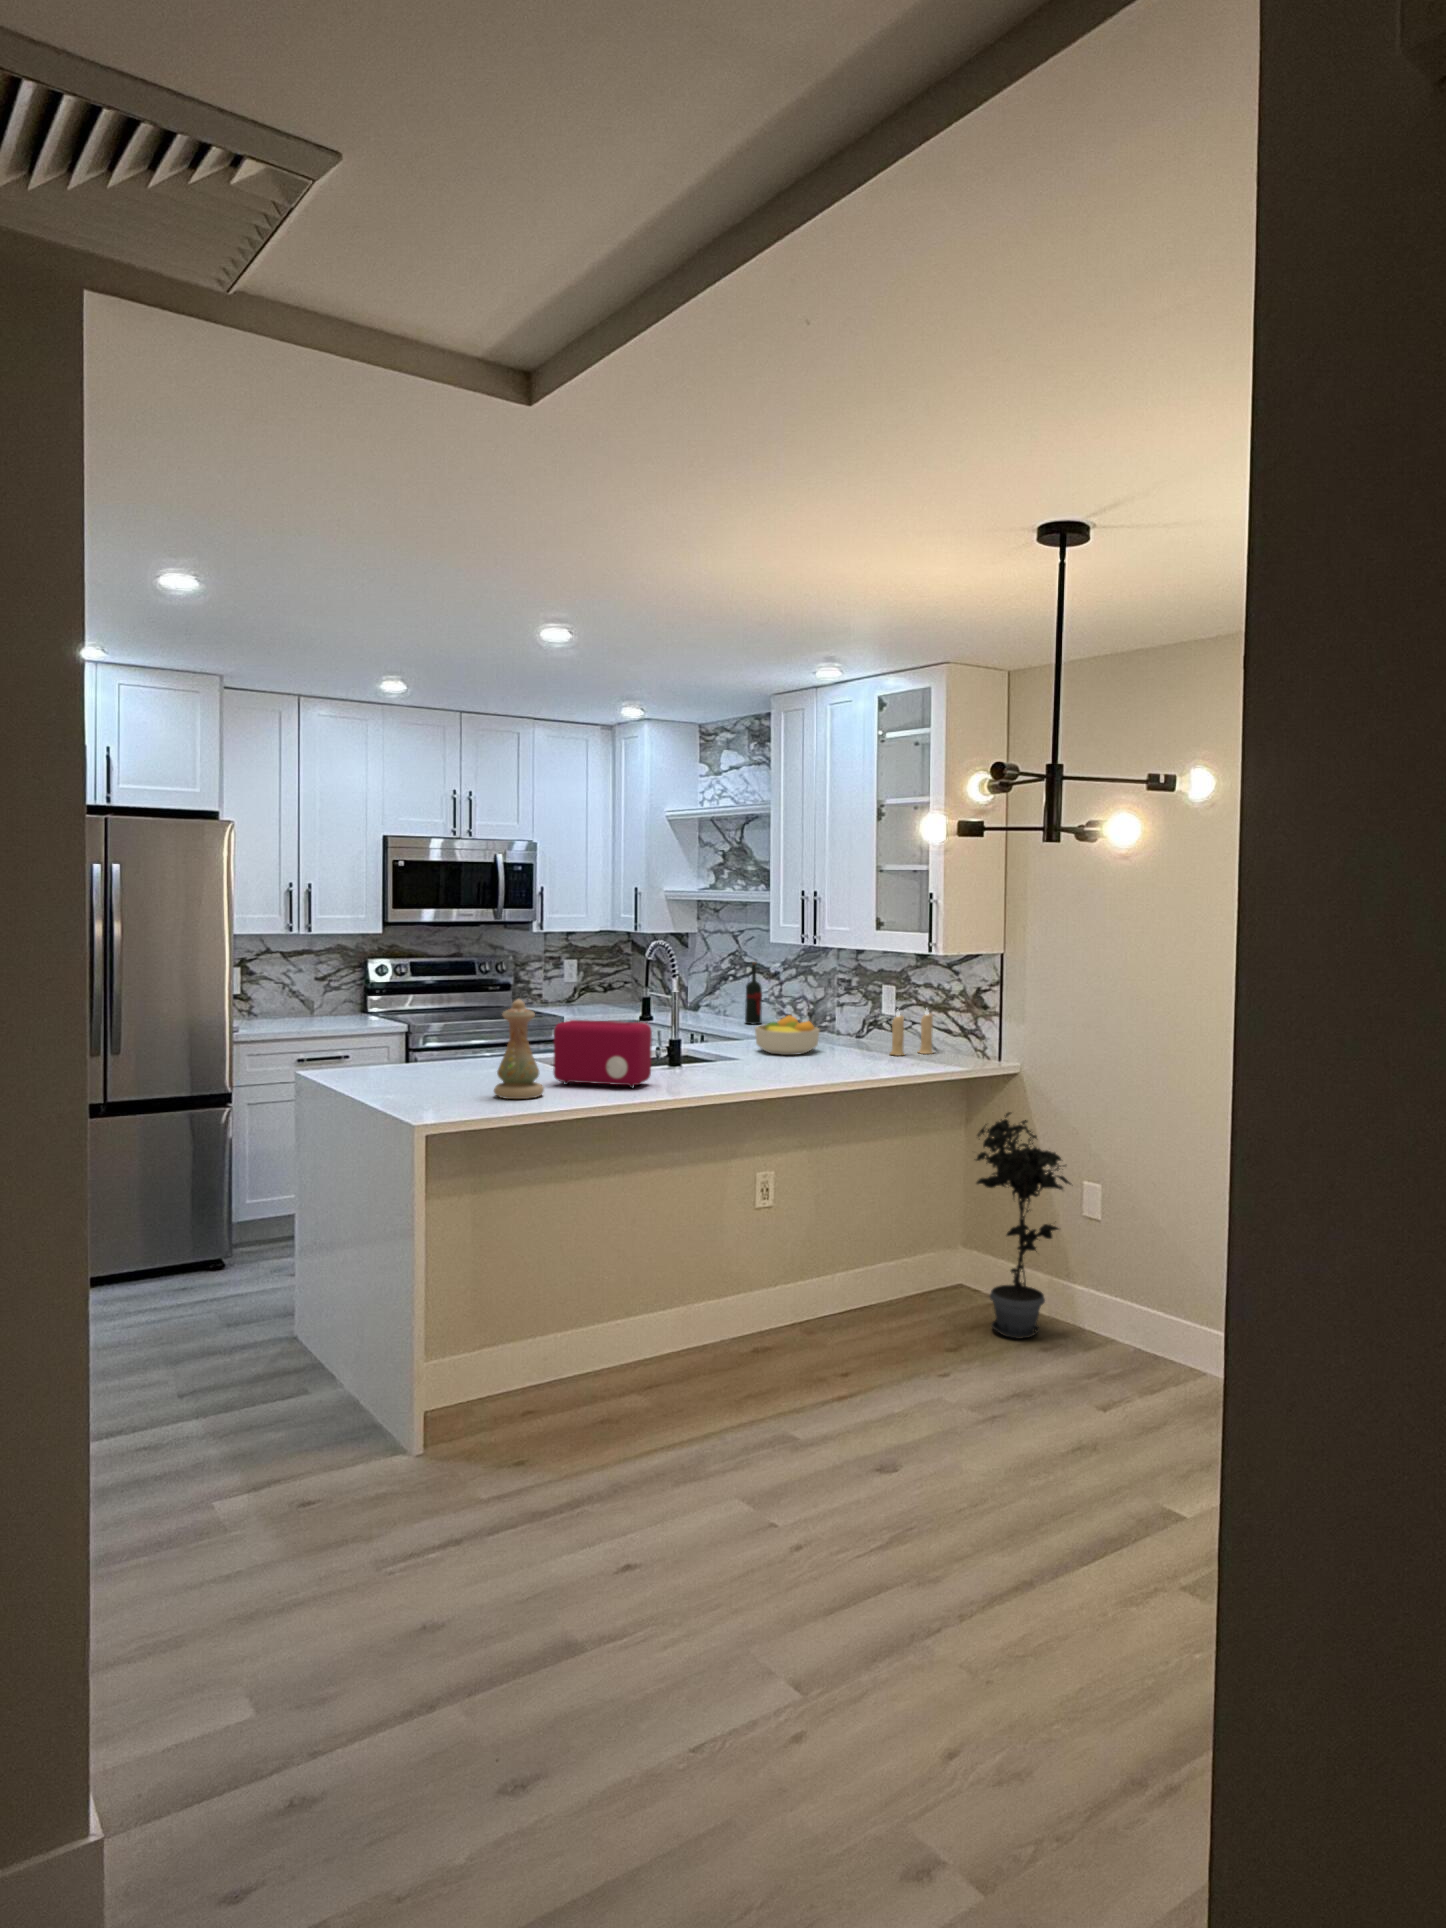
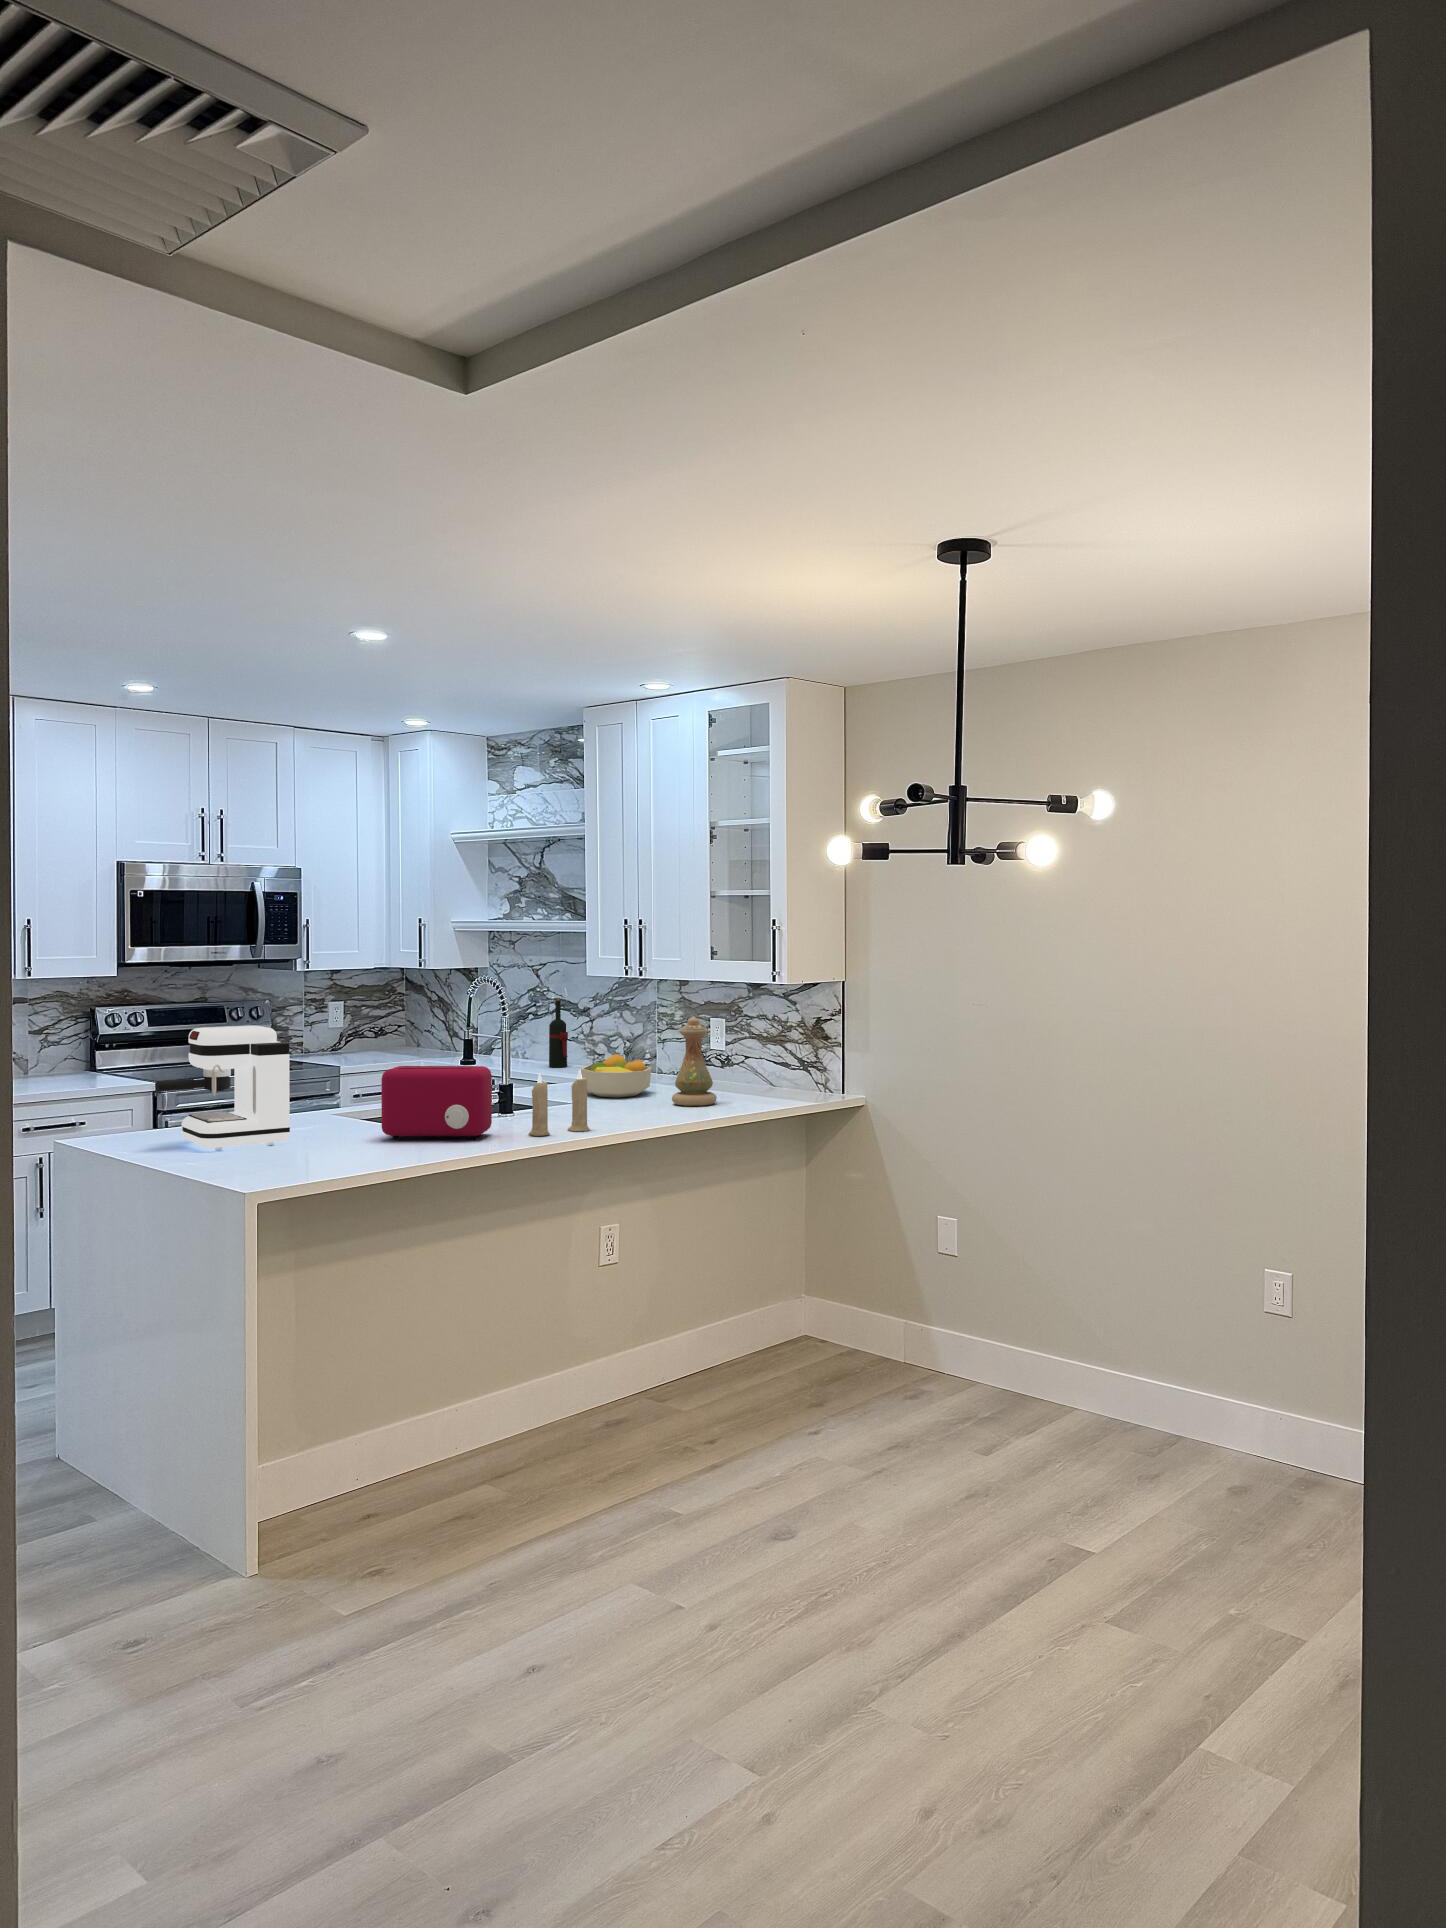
coffee maker: none [366,980,476,1087] -> present [156,1026,290,1150]
vase: present [494,999,544,1099] -> present [672,1016,717,1106]
candle: present [890,1009,933,1056] -> present [529,1070,590,1136]
potted plant: present [976,1112,1071,1339] -> none [825,1146,930,1386]

